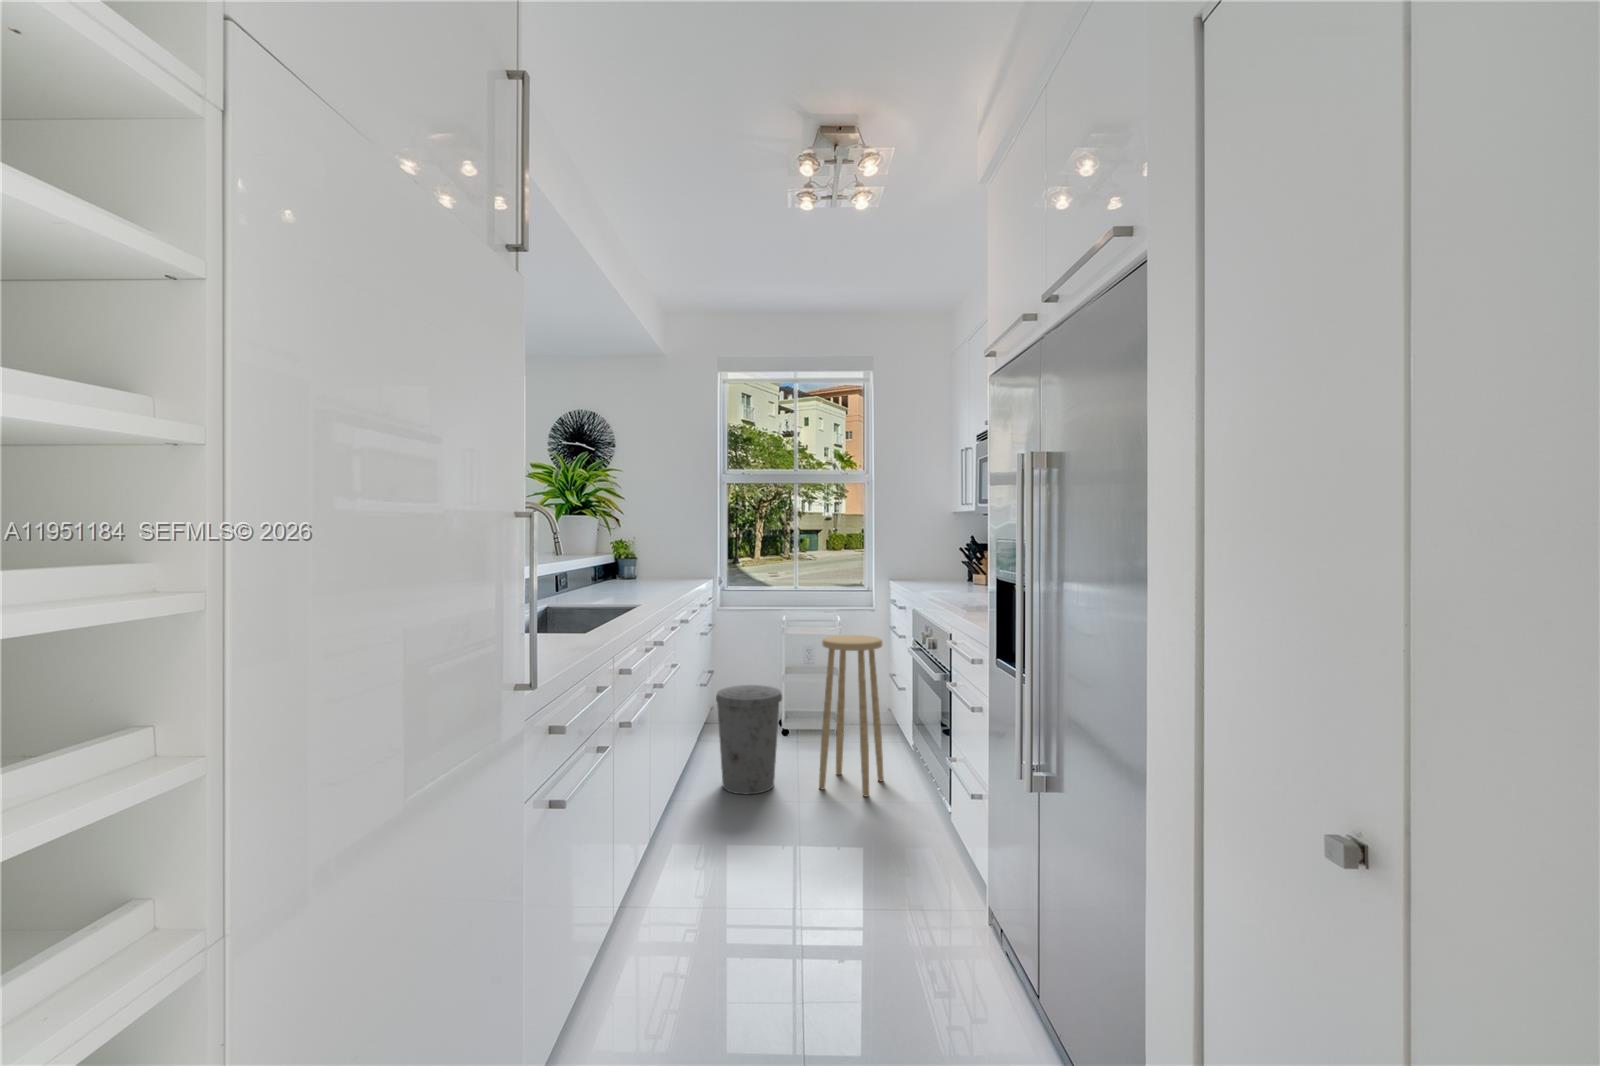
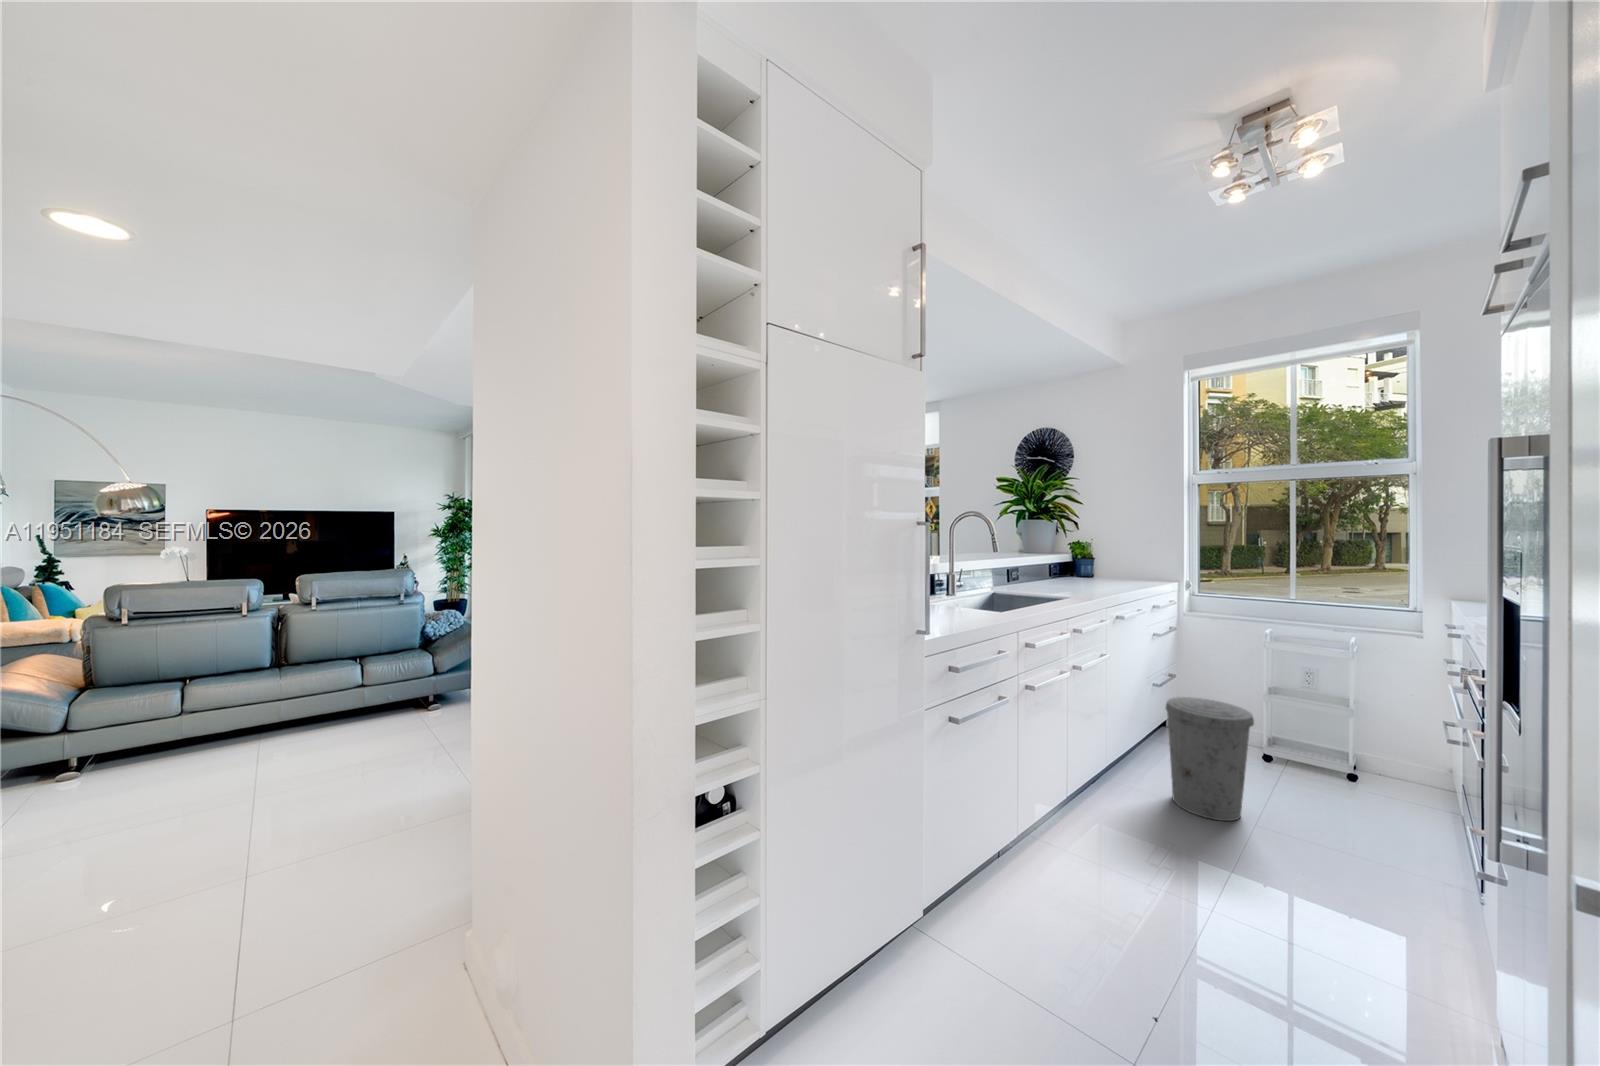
stool: present [819,635,884,797] -> none [1308,664,1426,878]

